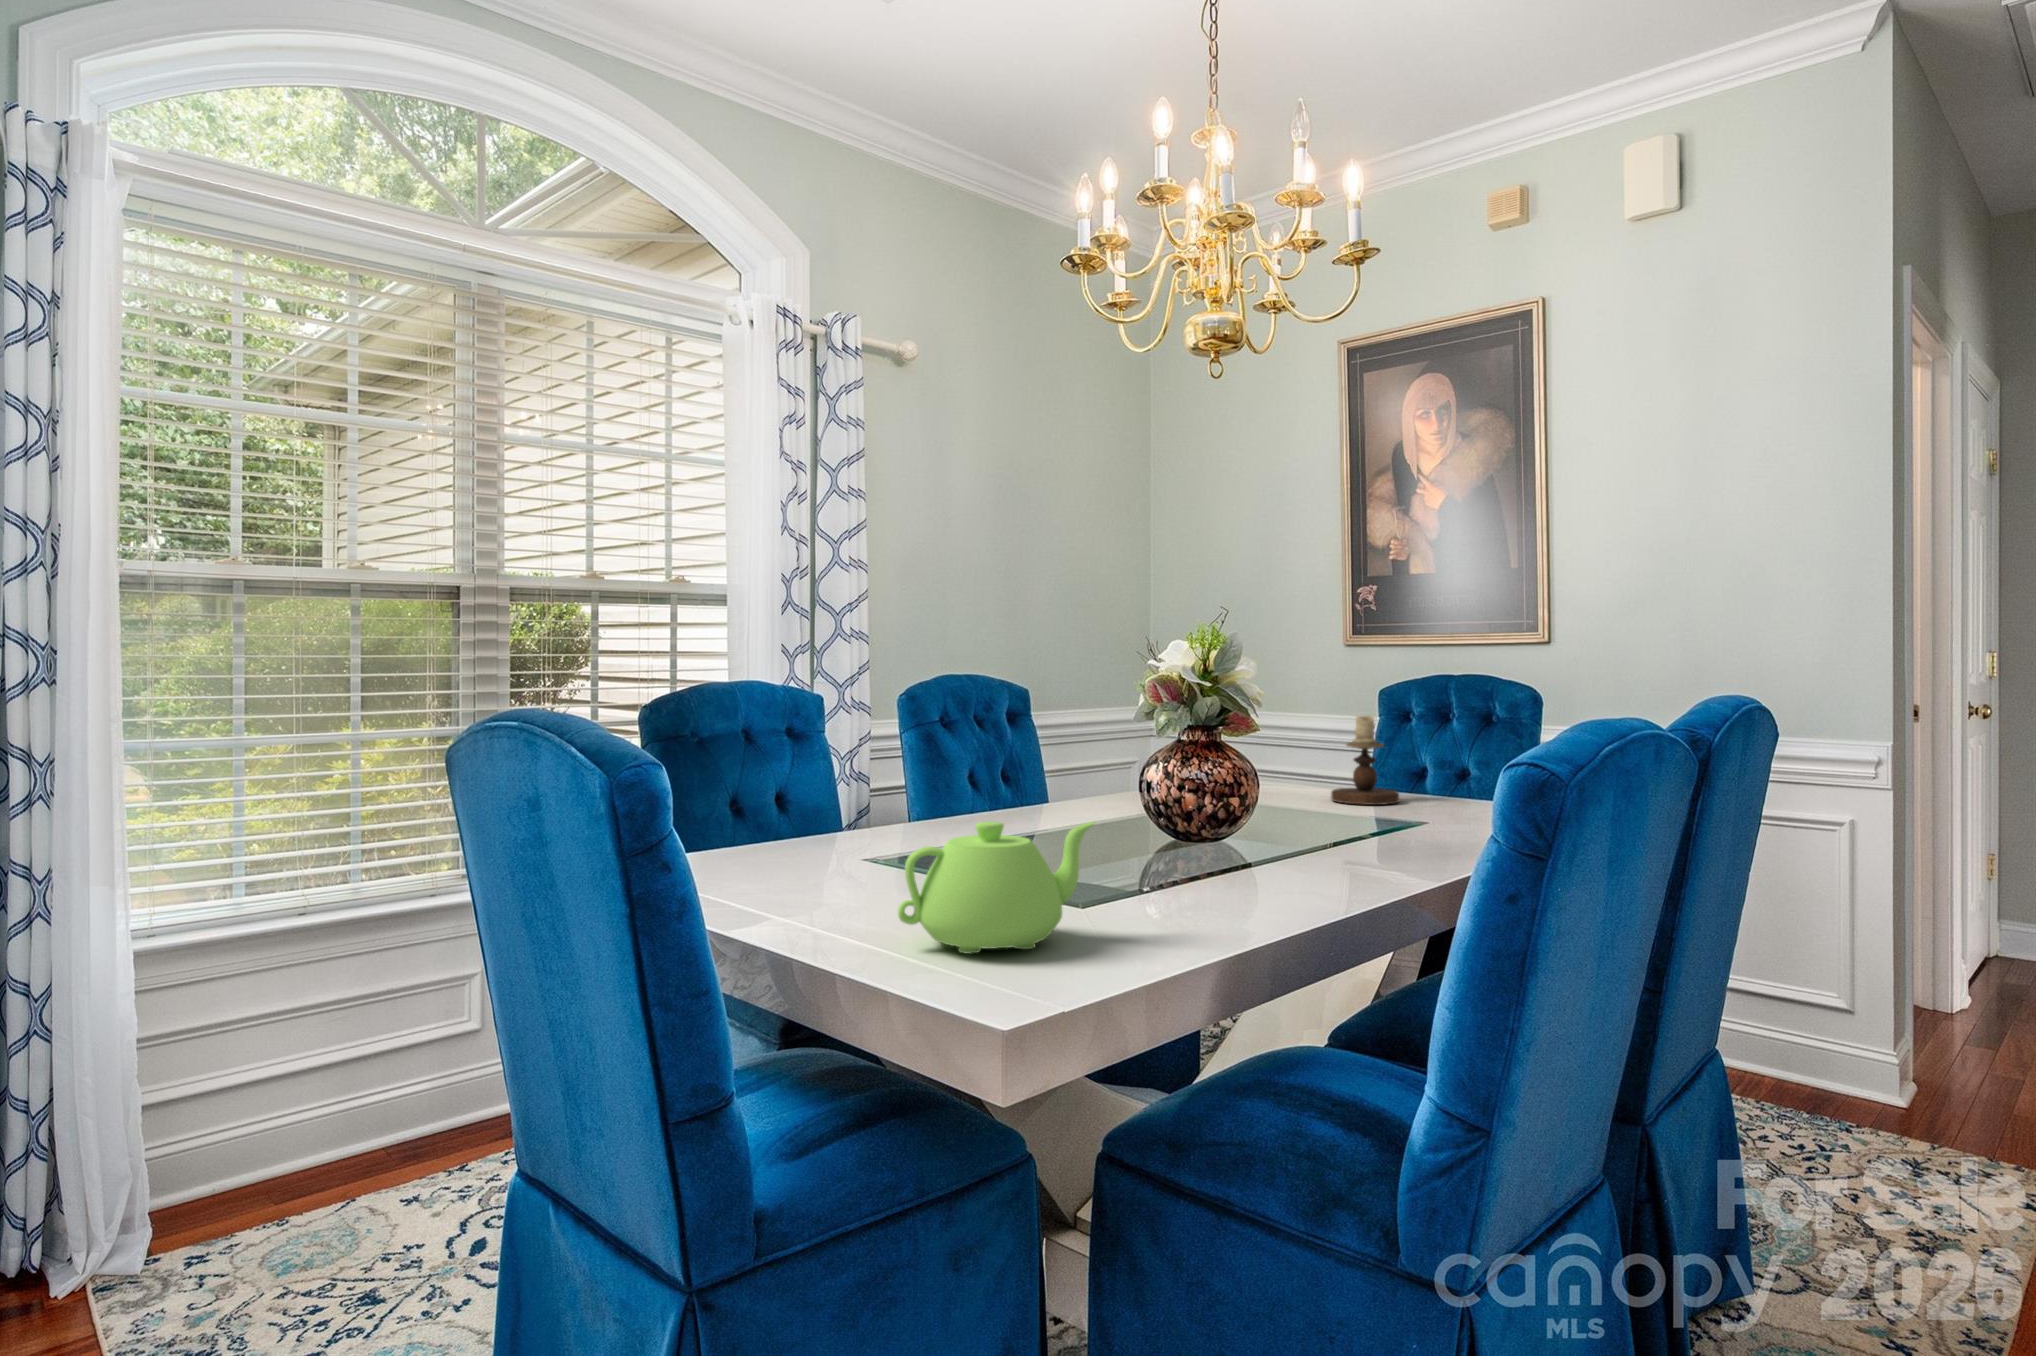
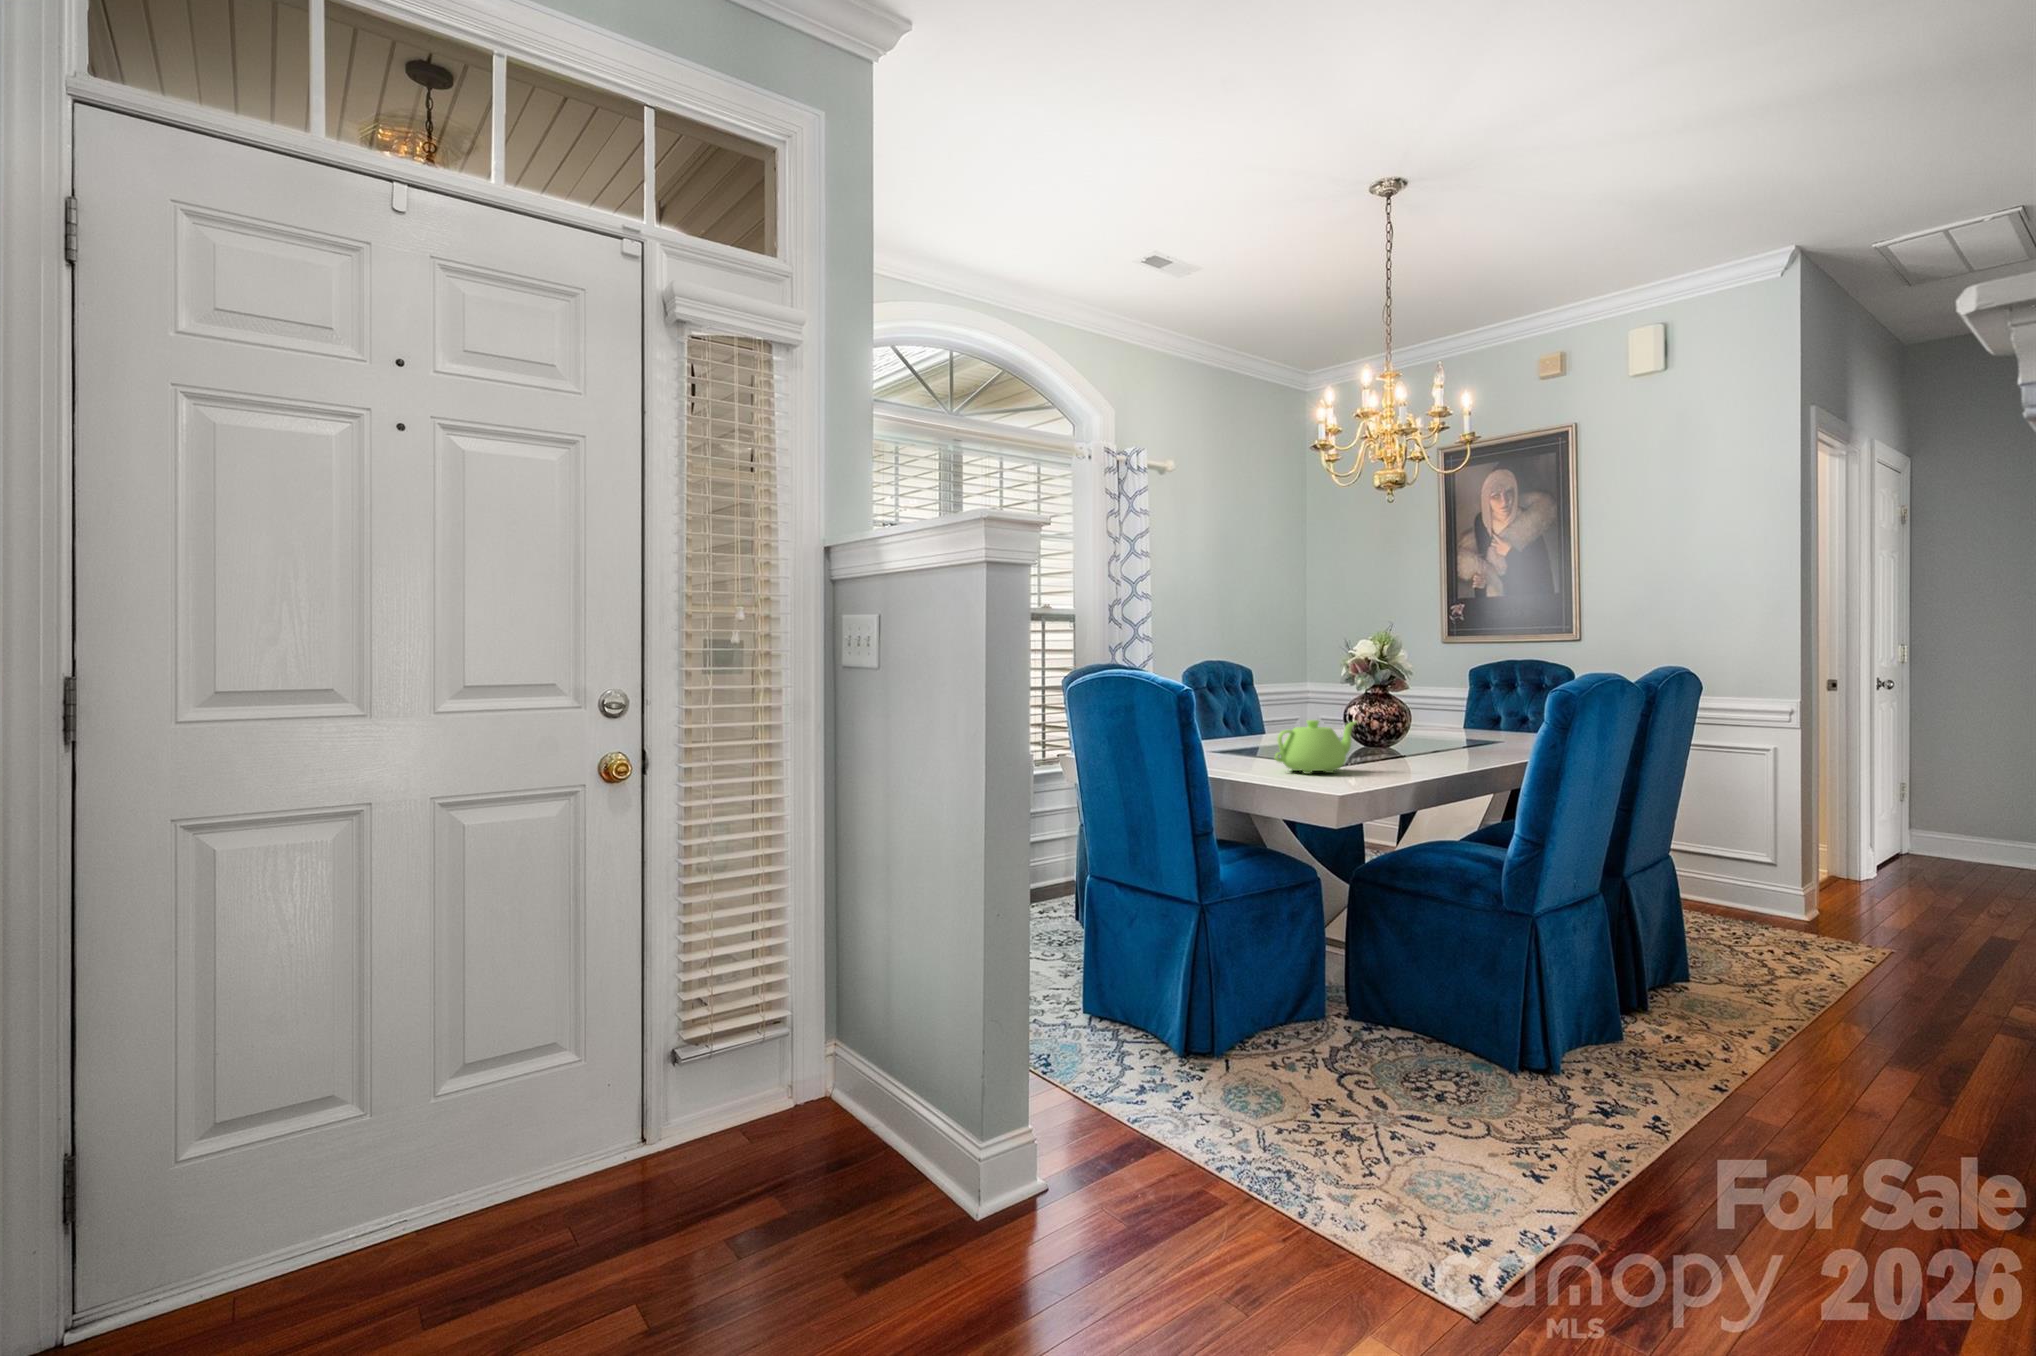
candlestick: present [1331,715,1399,805] -> none [1444,683,1485,733]

